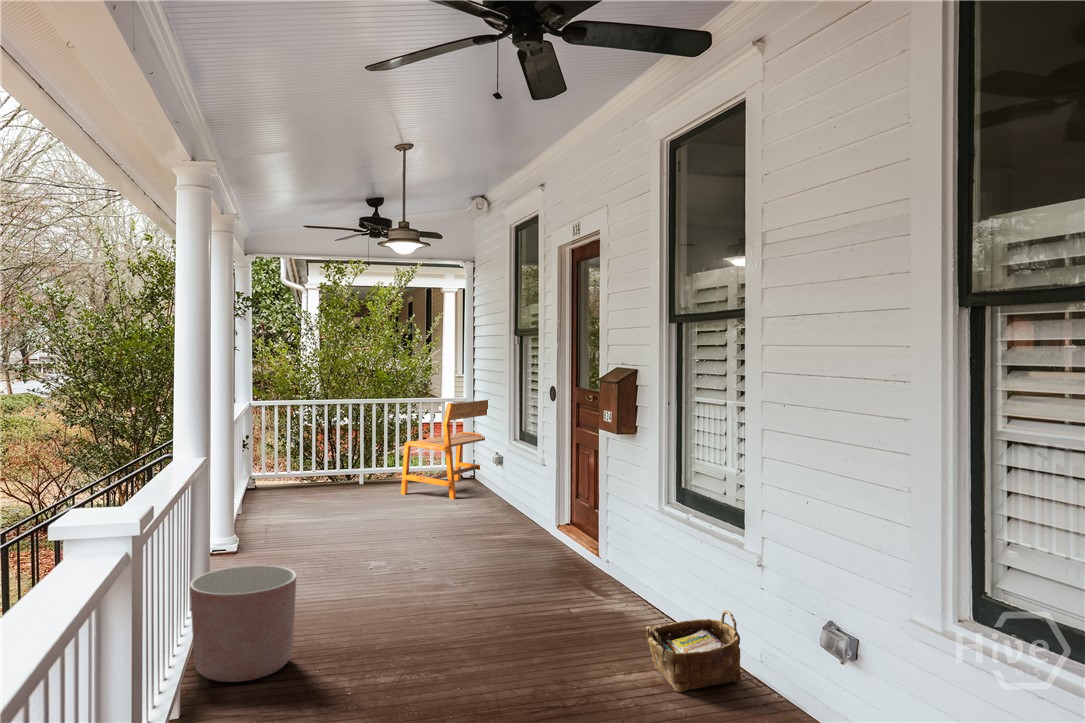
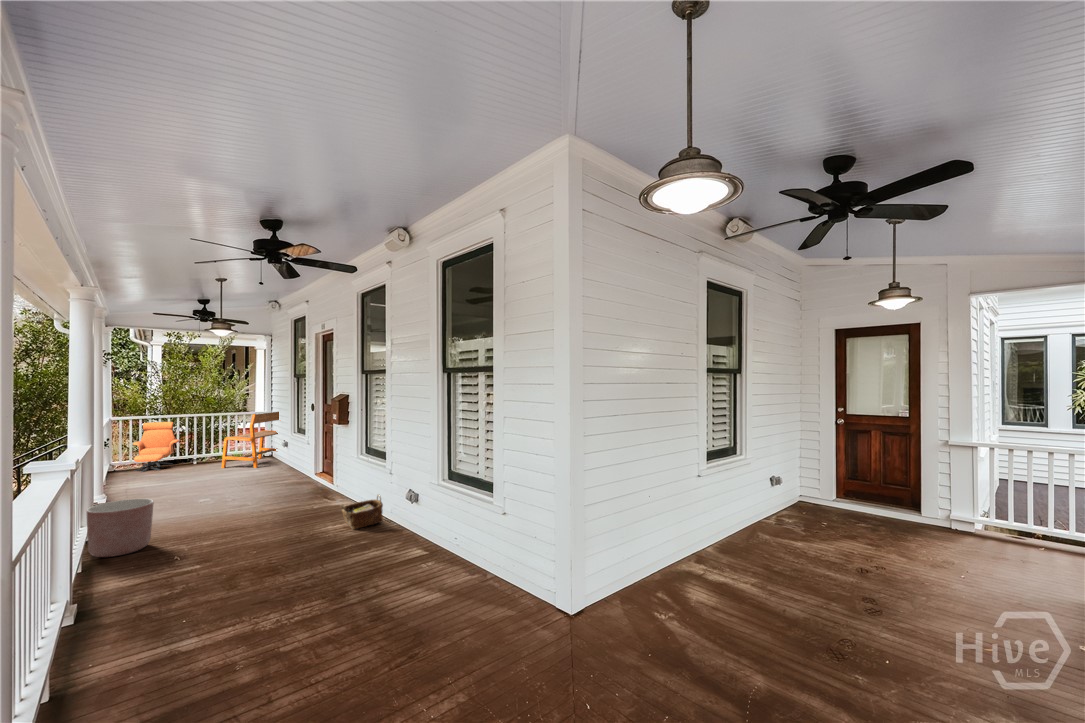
lounge chair: none [280,410,341,491] -> present [133,422,179,472]

